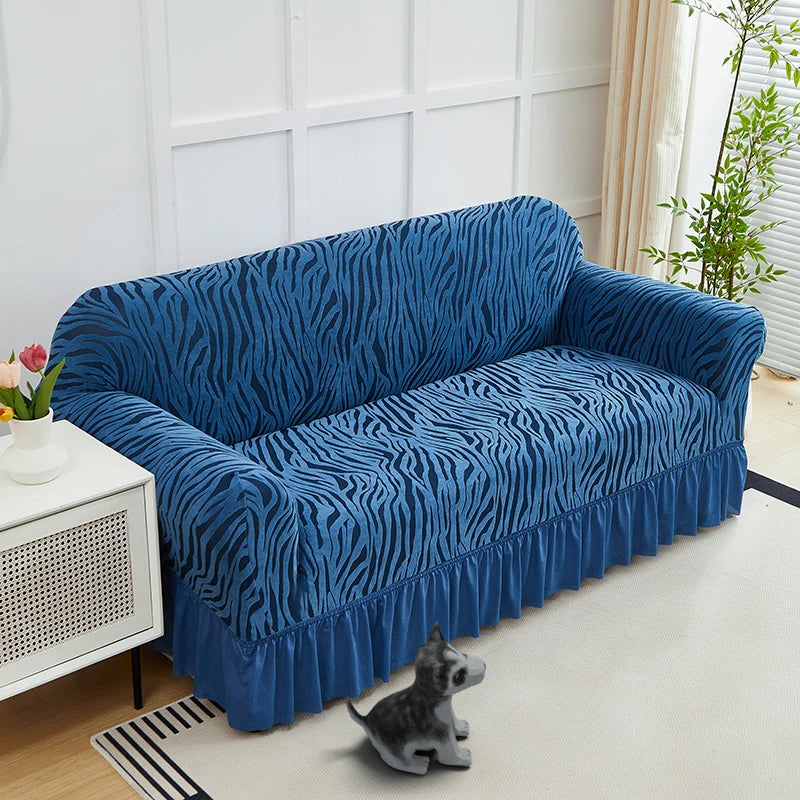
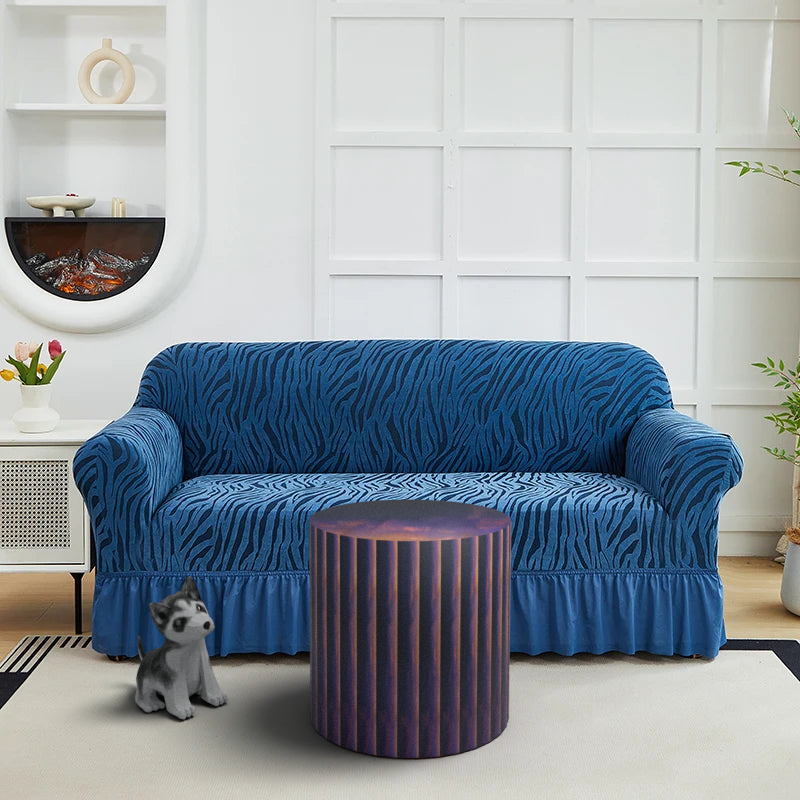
pouf: none [522,452,739,727] -> present [309,499,511,758]

